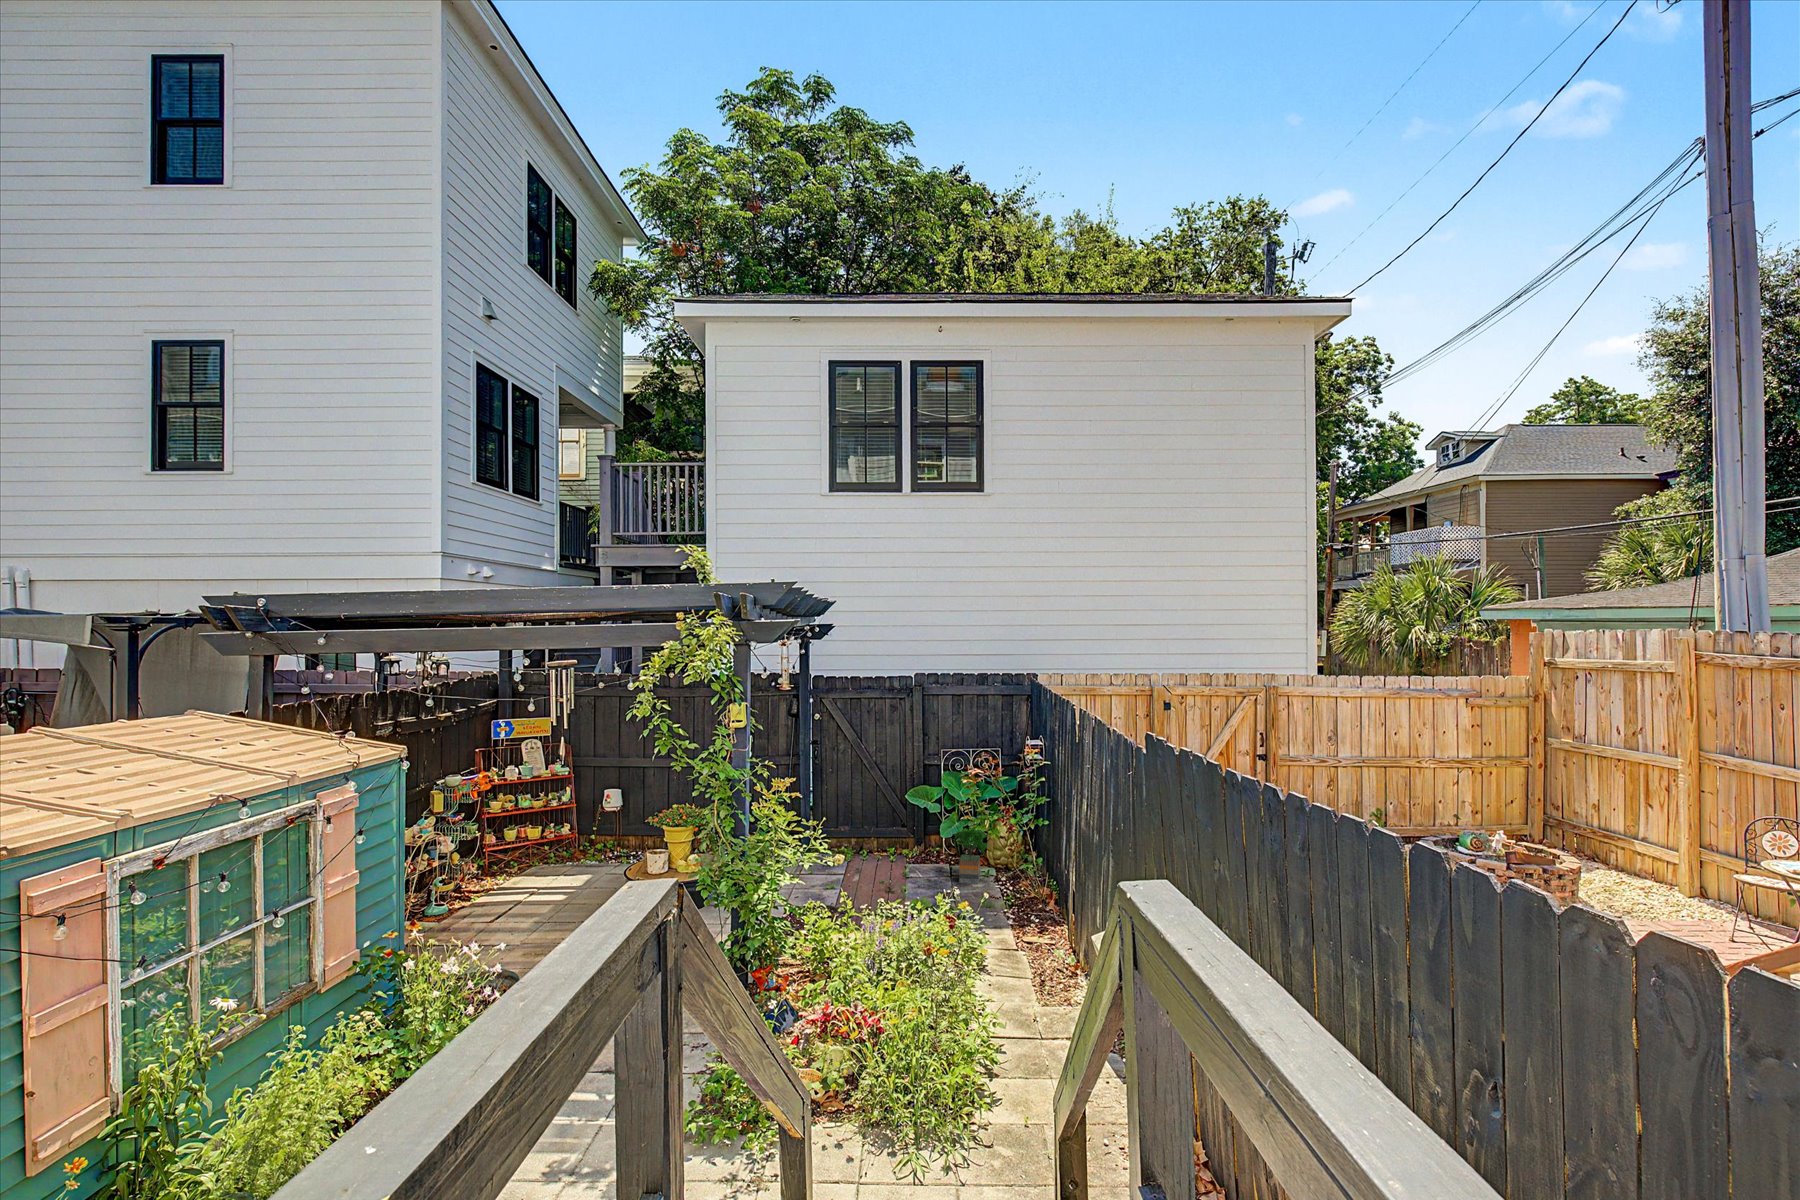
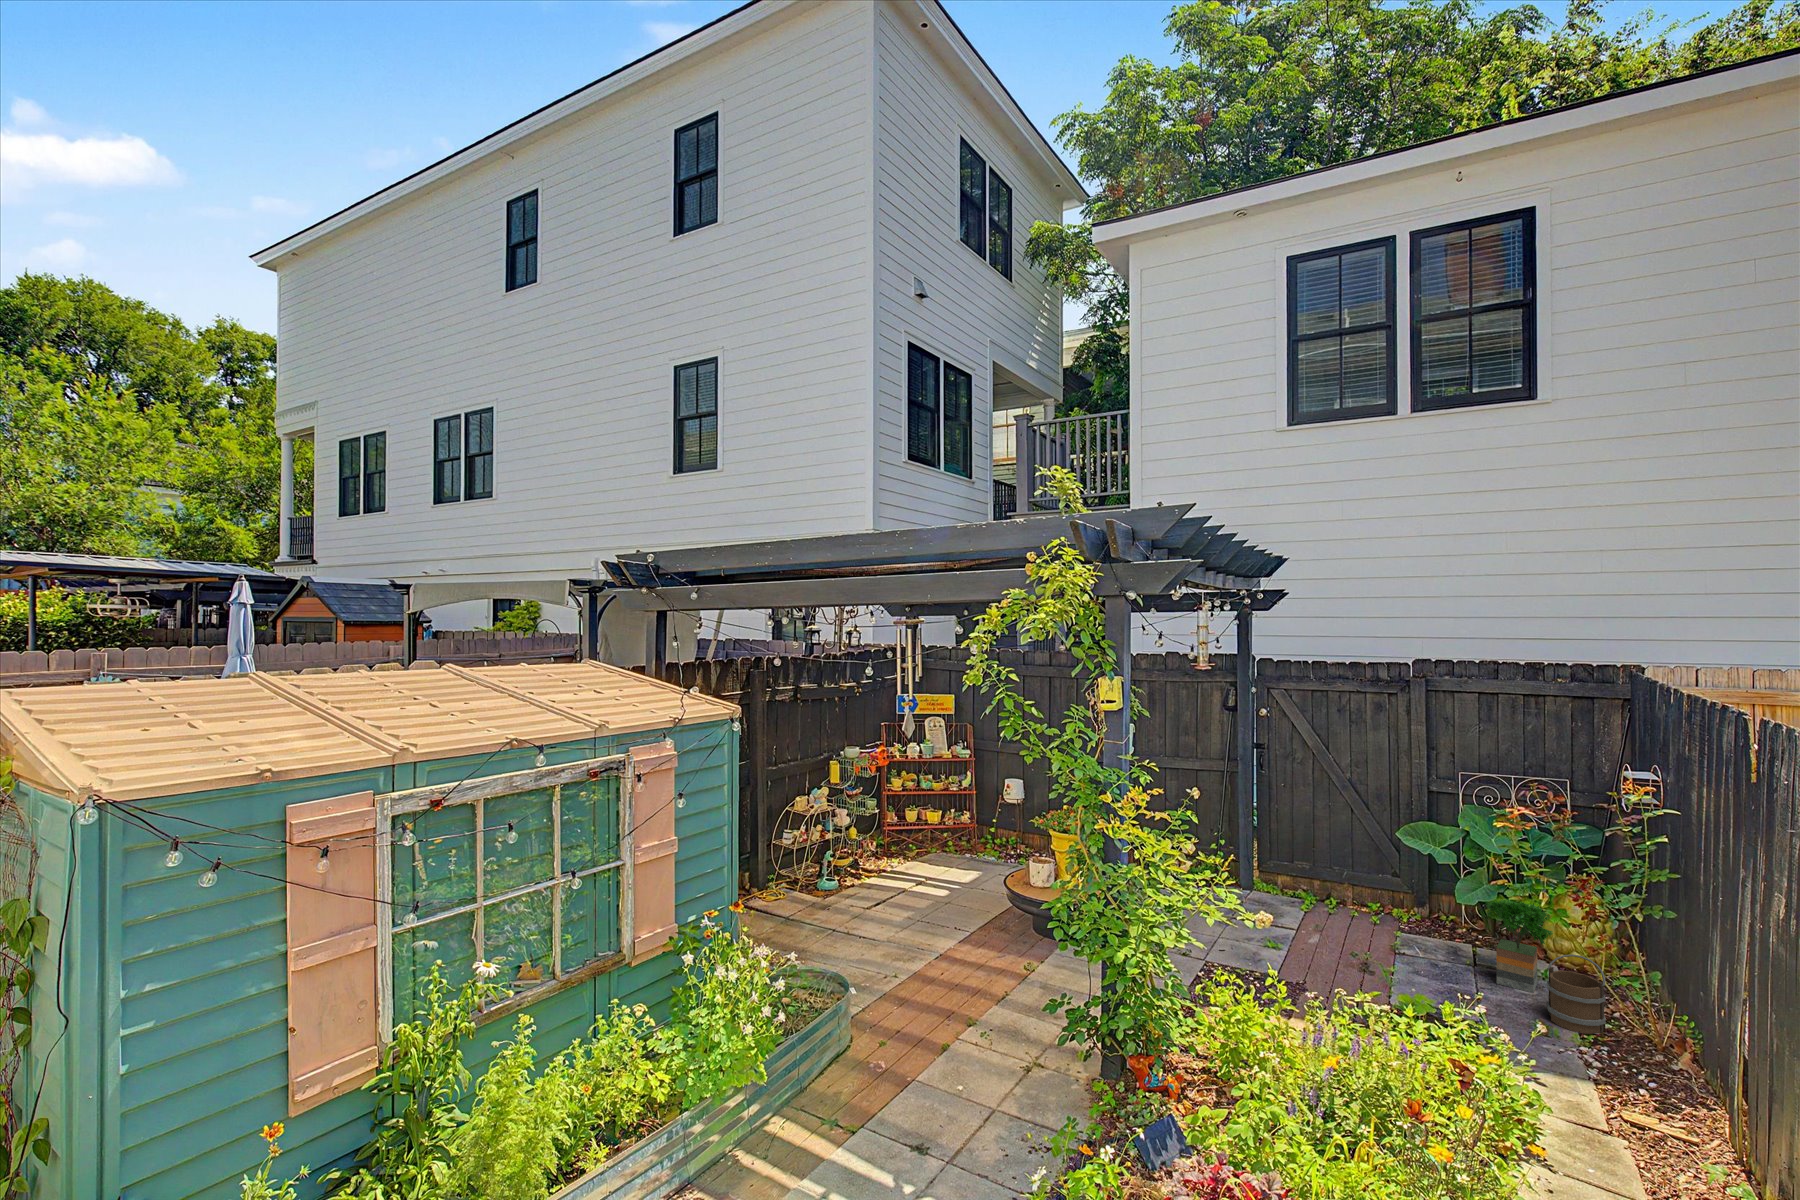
bucket: none [985,855,1013,901] -> present [1547,955,1606,1034]

